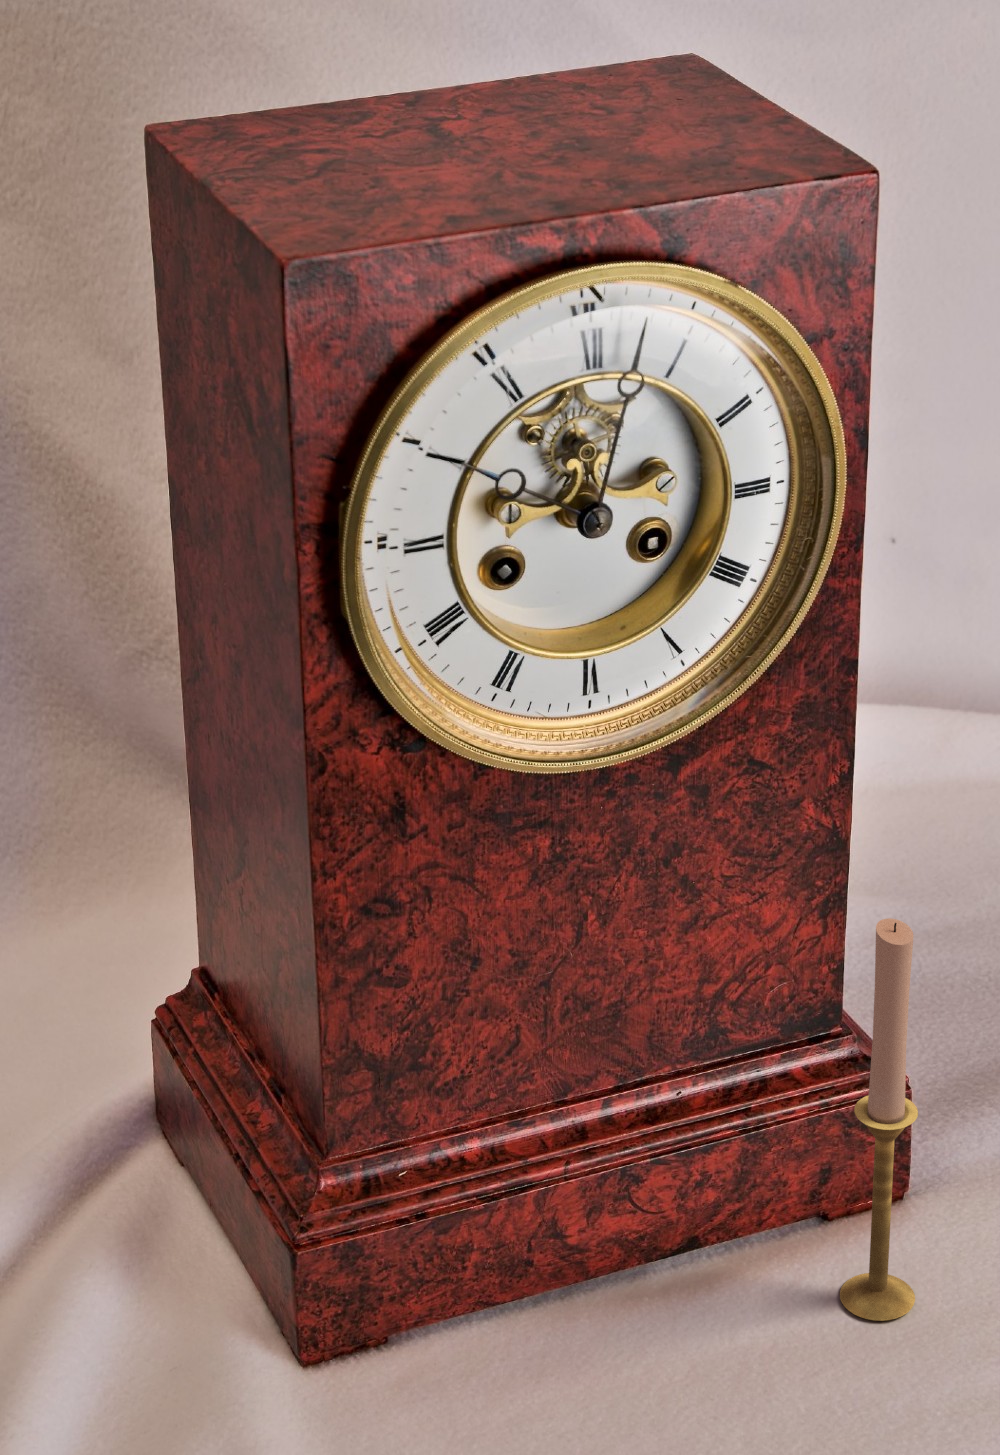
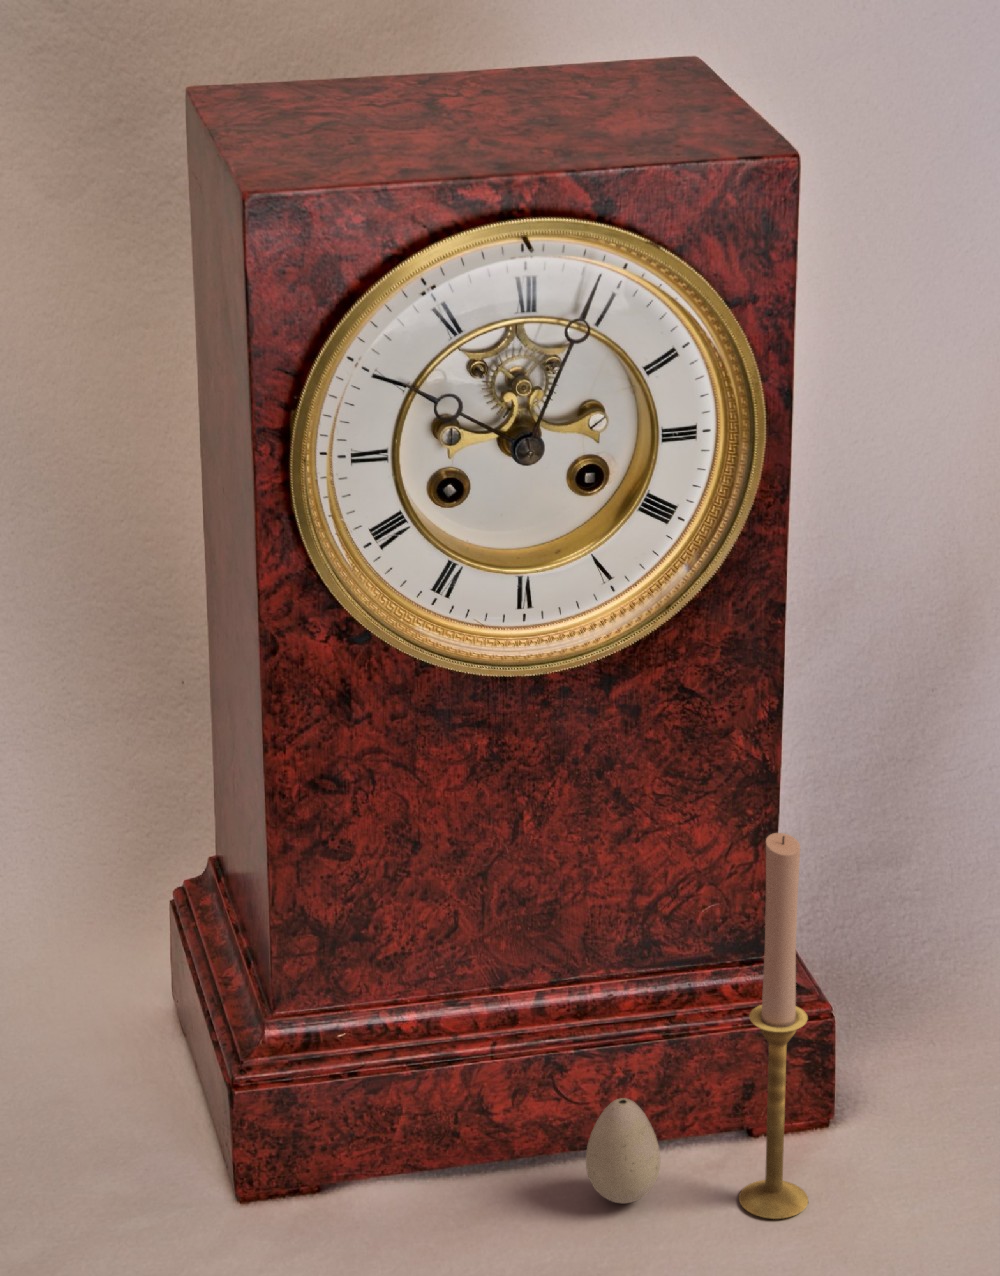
decorative egg: none [678,1211,759,1321] -> present [586,1098,660,1203]

